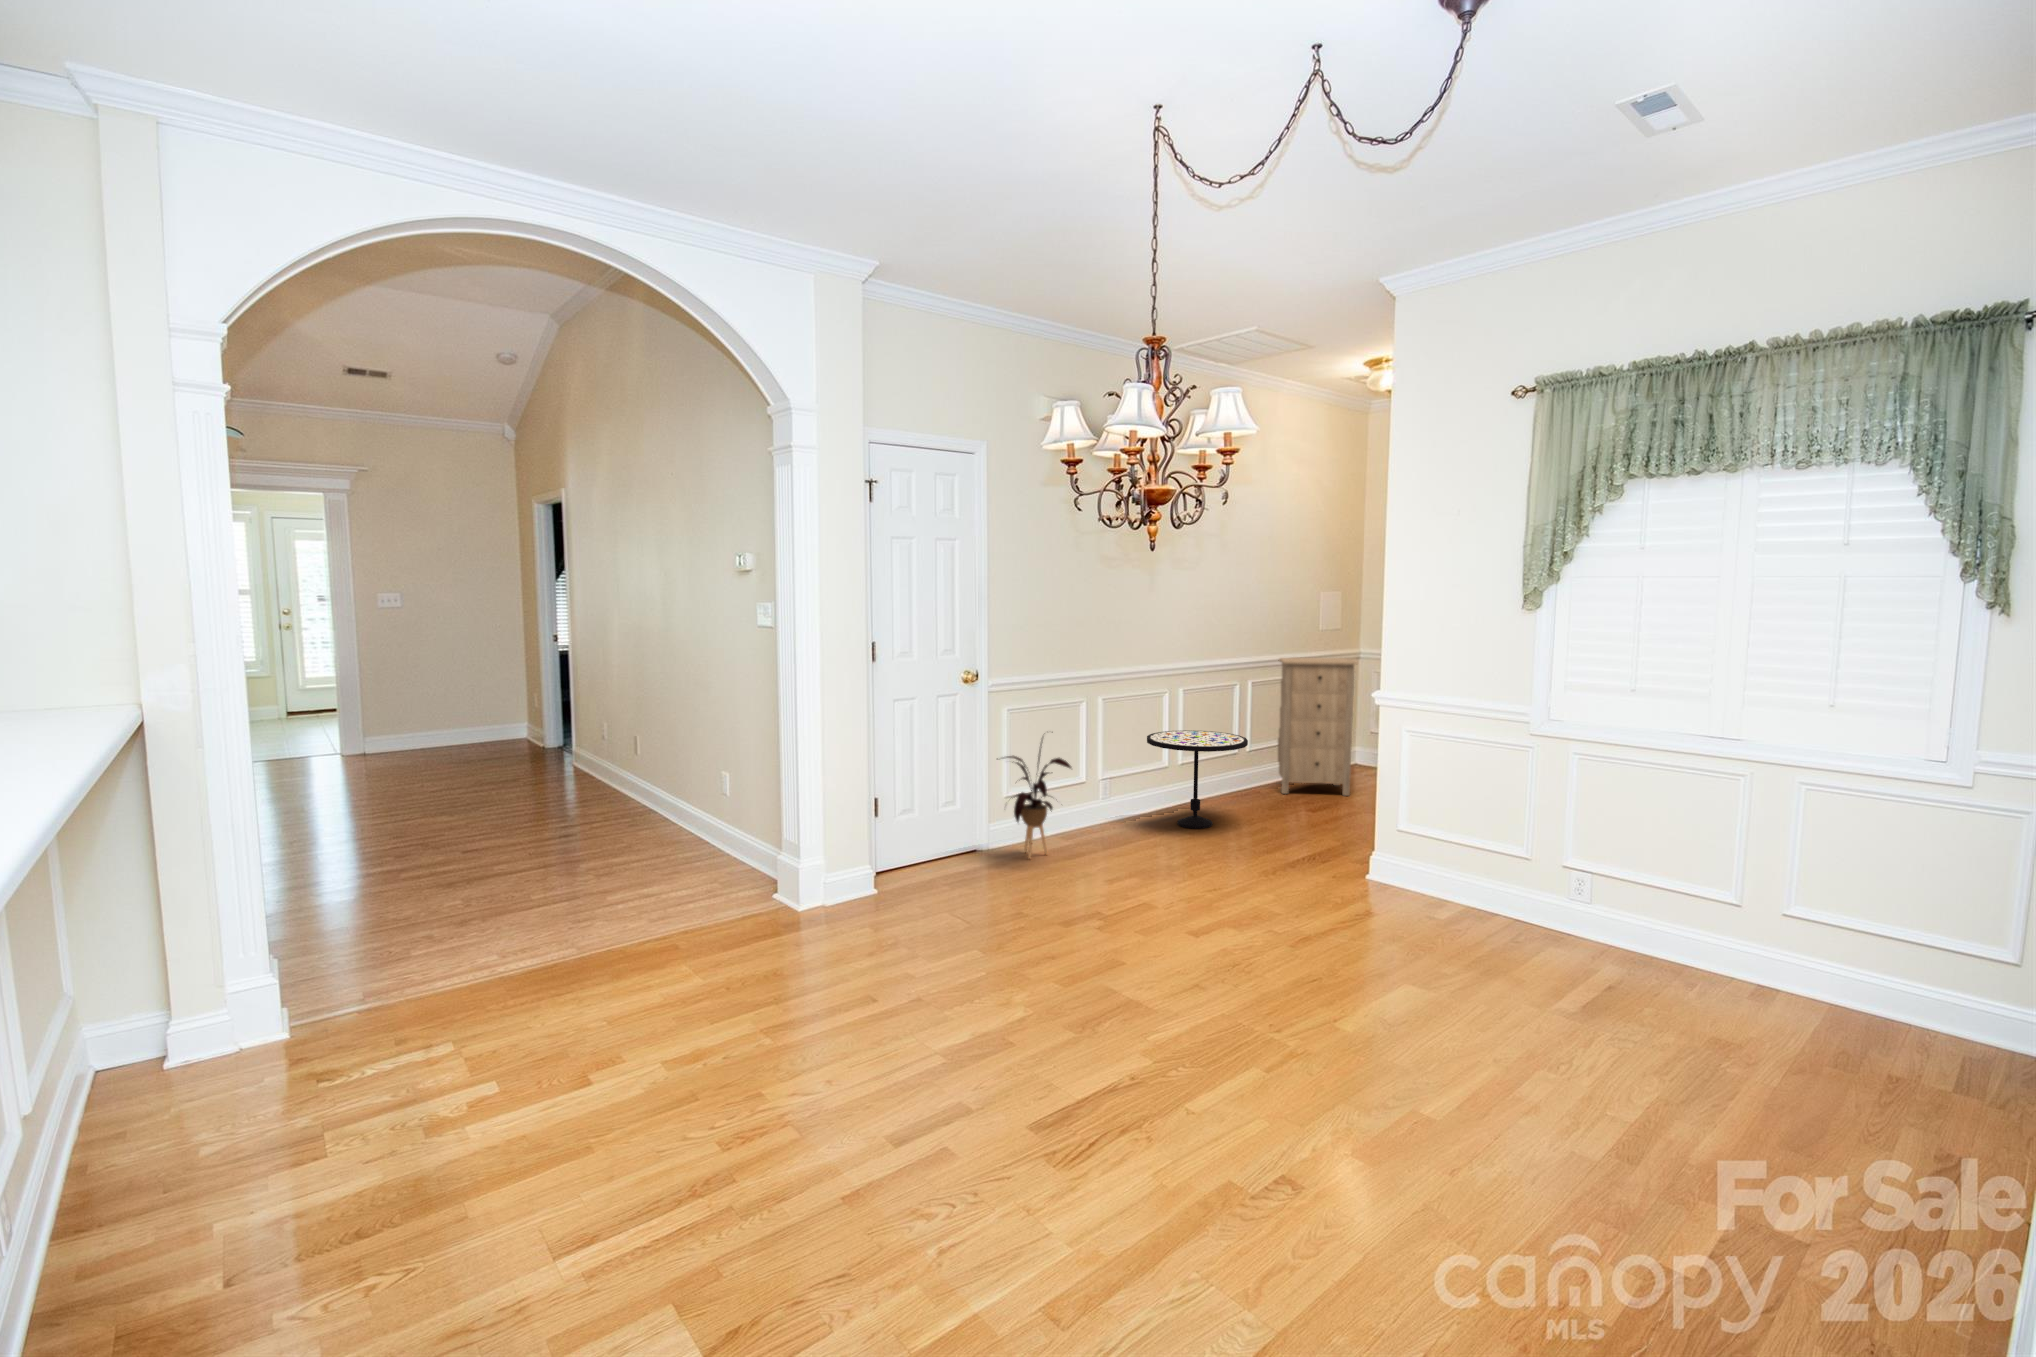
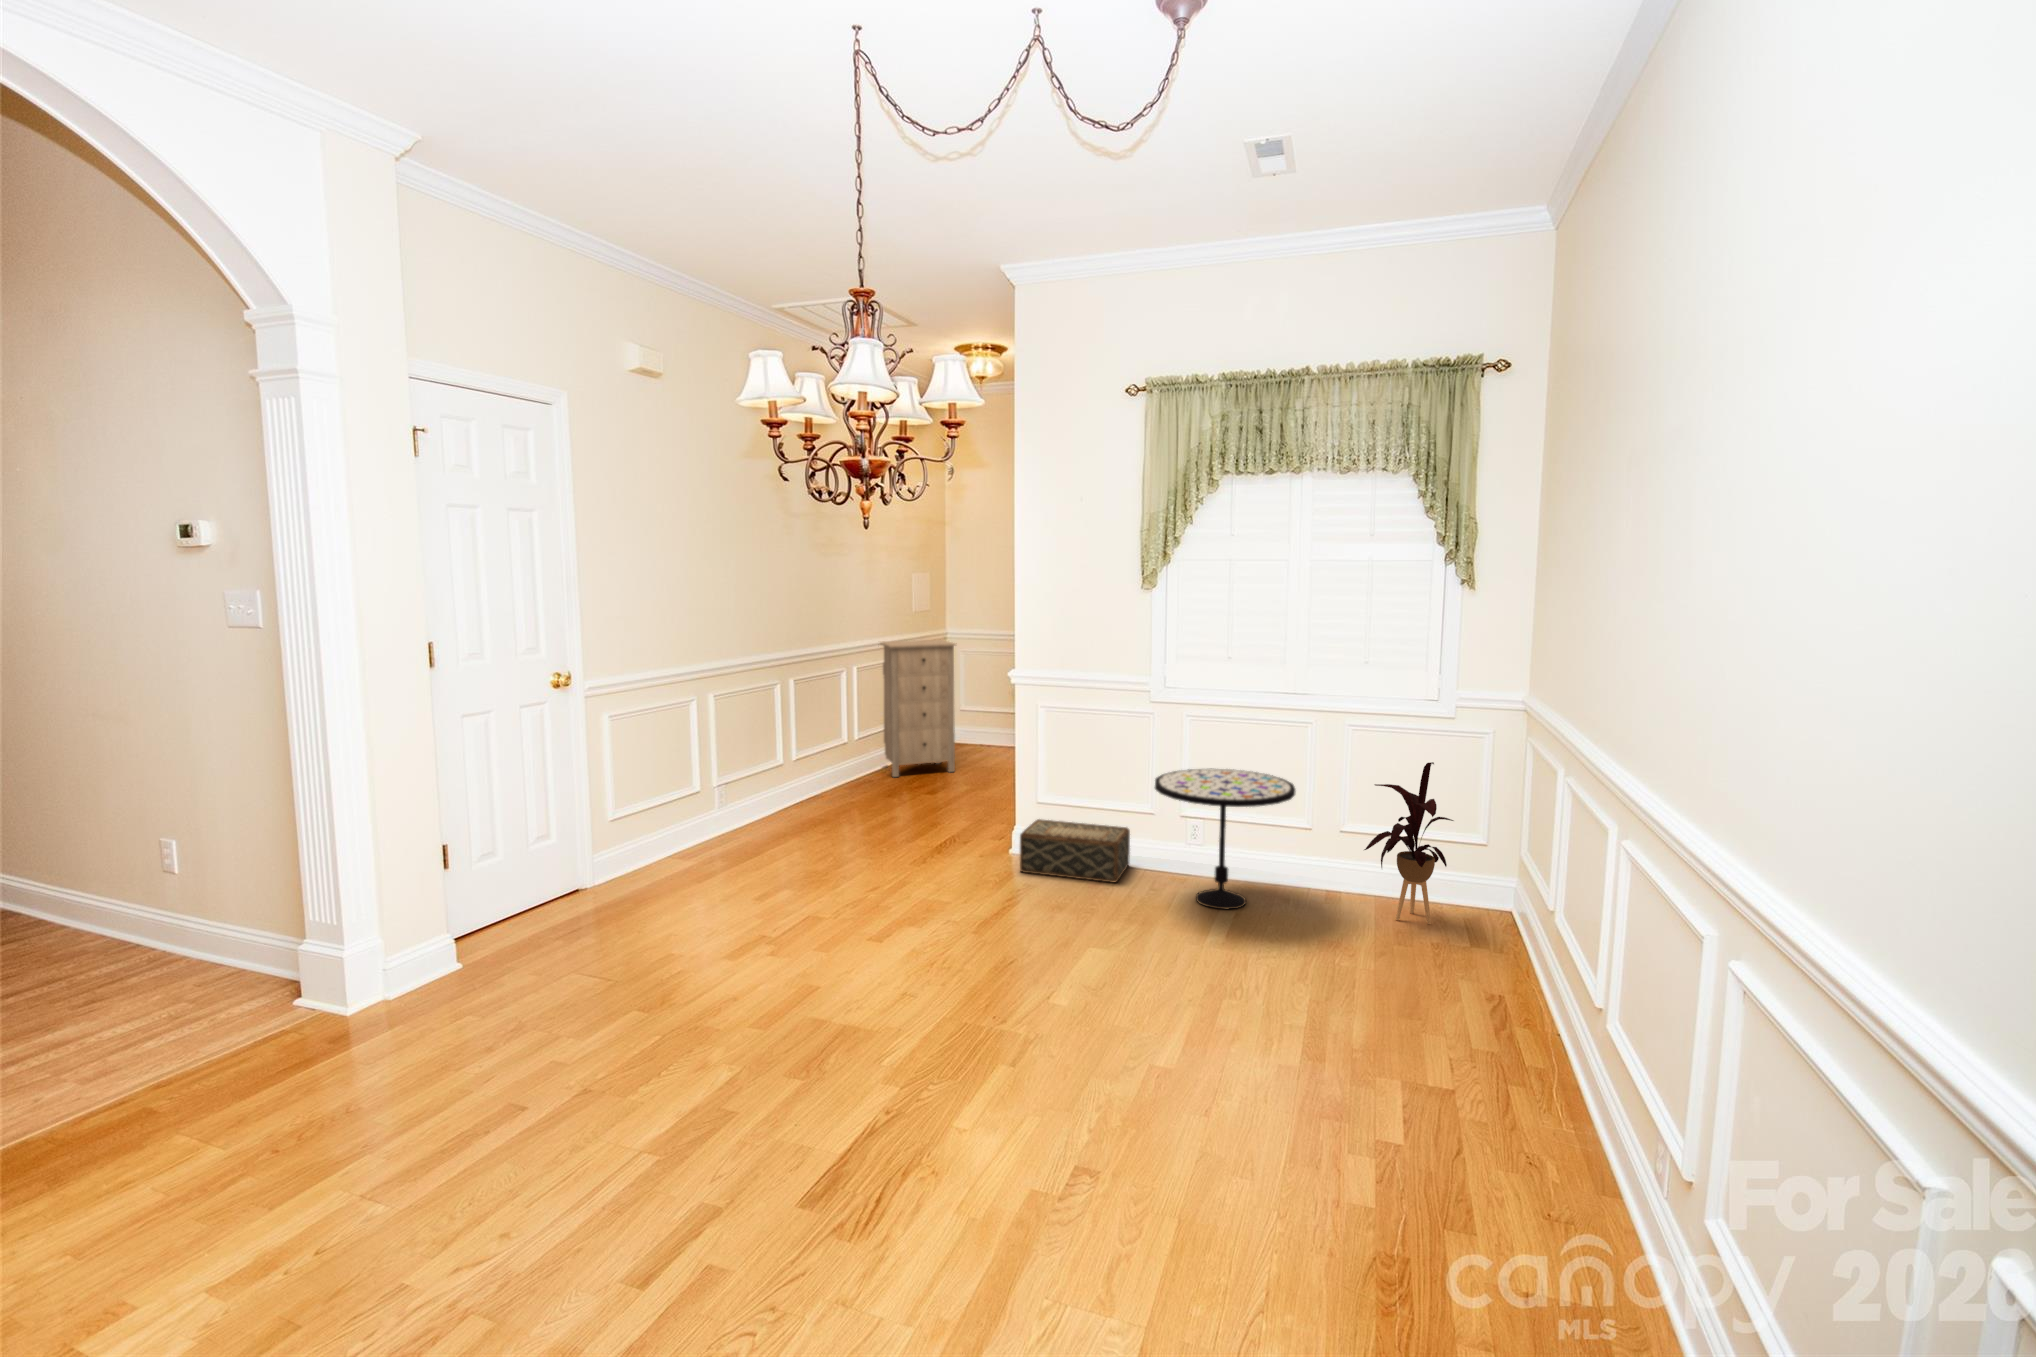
side table: present [1147,730,1248,829] -> present [1155,769,1296,909]
house plant: present [1006,743,1071,859] -> present [1364,762,1453,924]
woven basket: none [1365,851,1499,930] -> present [1020,819,1130,882]

